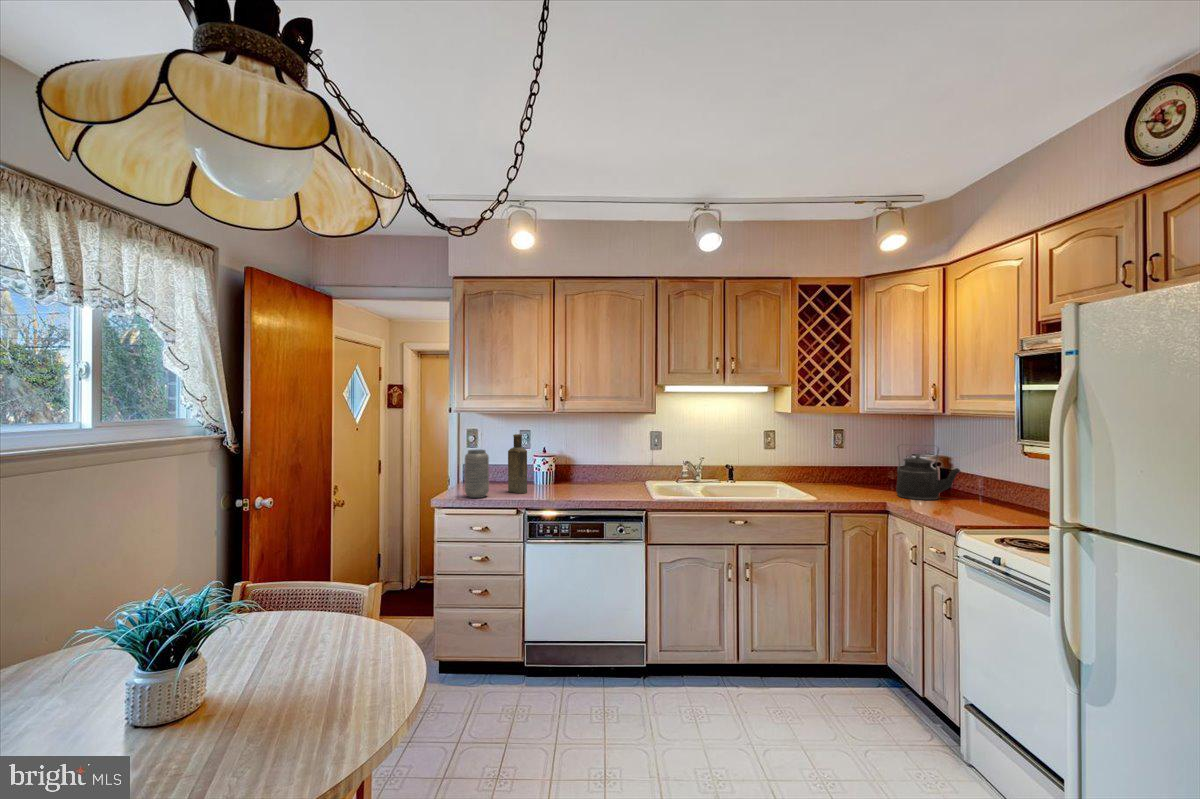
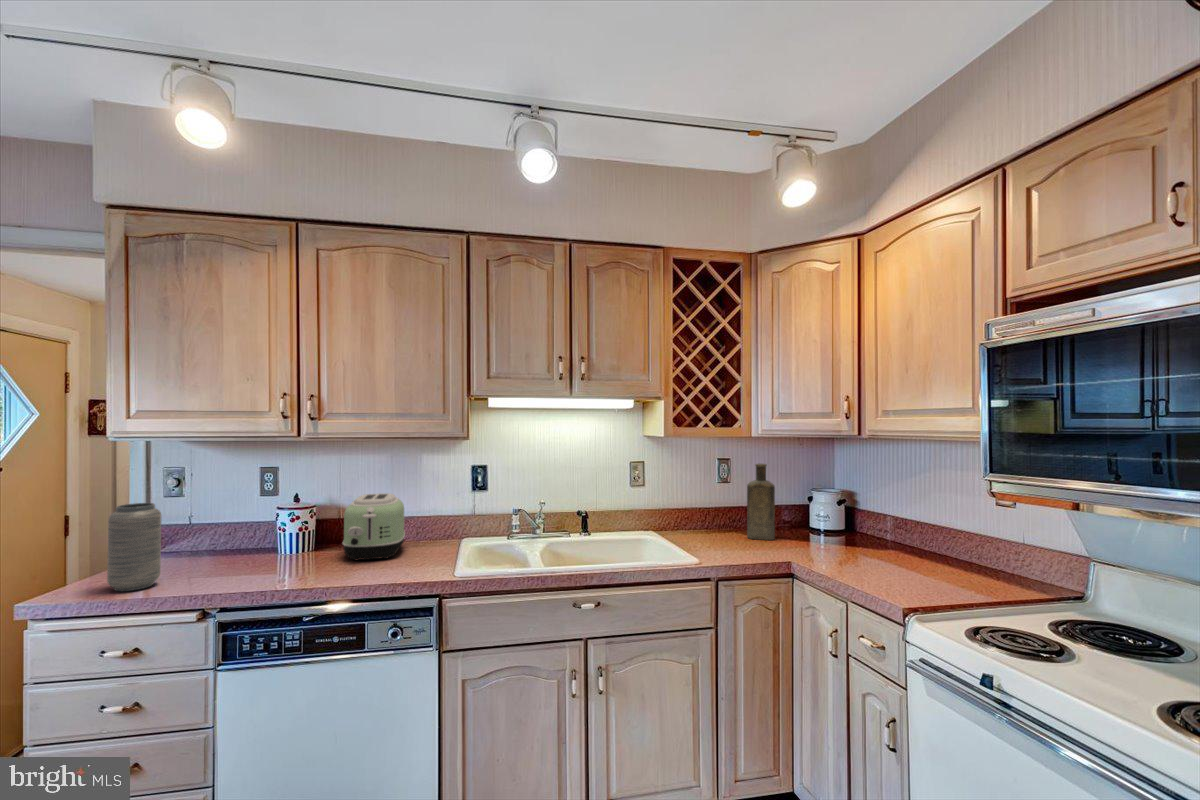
bottle: present [508,434,527,493] -> present [747,464,775,540]
kettle: present [896,444,960,500] -> none [801,478,882,556]
toaster: none [578,449,614,490] -> present [342,493,405,560]

